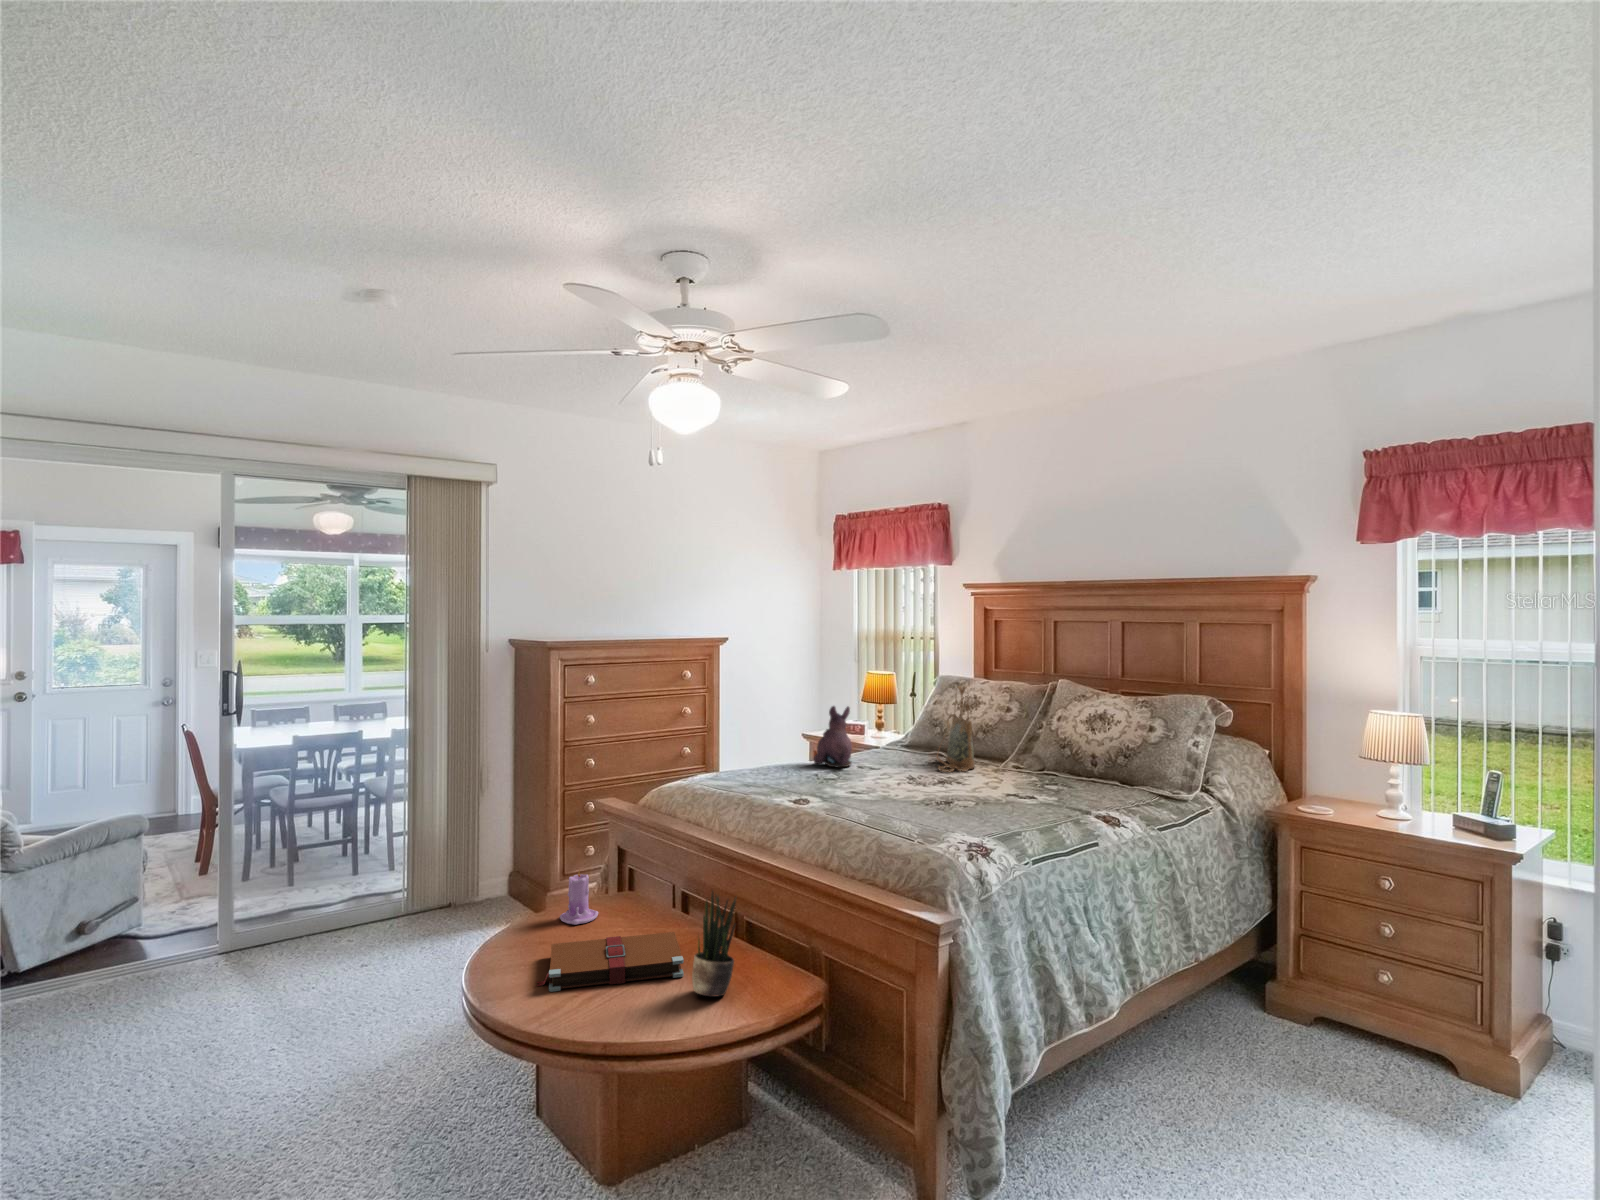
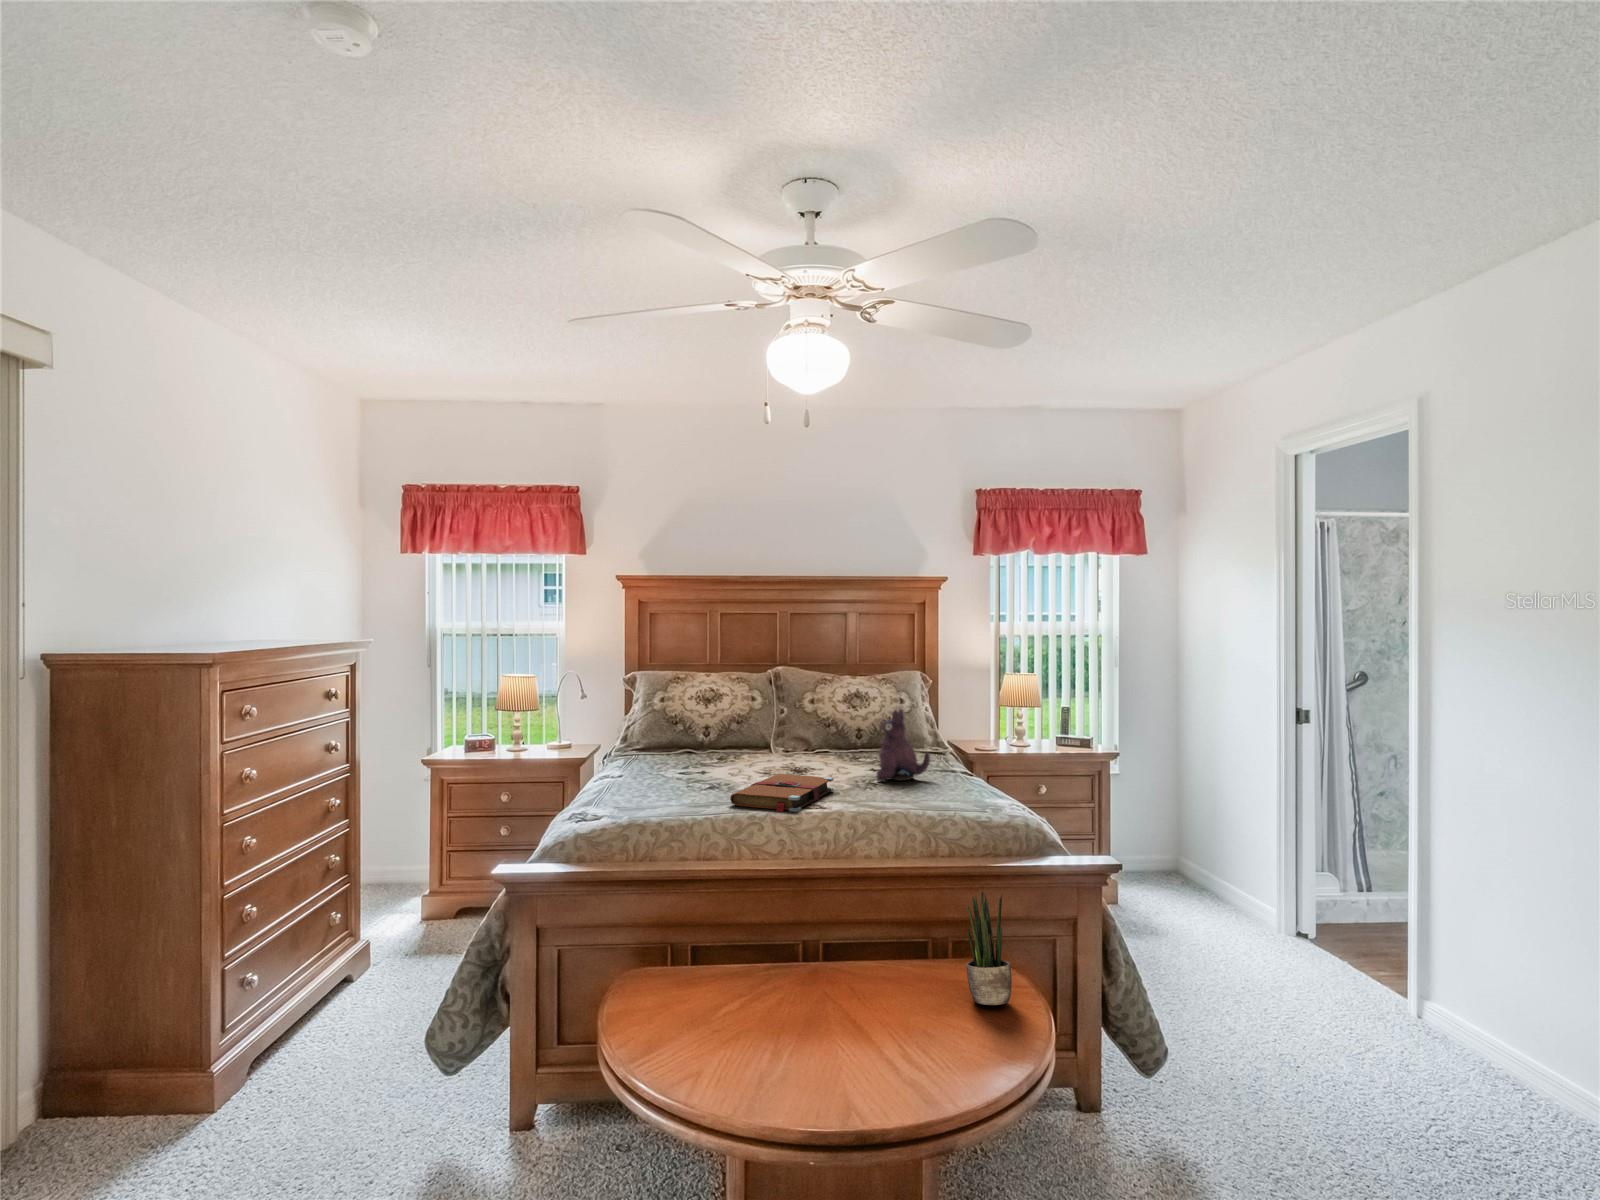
handbag: present [937,686,975,772] -> none [701,677,770,764]
plush toy: present [814,706,852,767] -> present [877,709,930,781]
candle: present [560,870,598,925] -> none [663,948,713,1027]
book: present [537,932,684,992] -> present [730,774,834,813]

